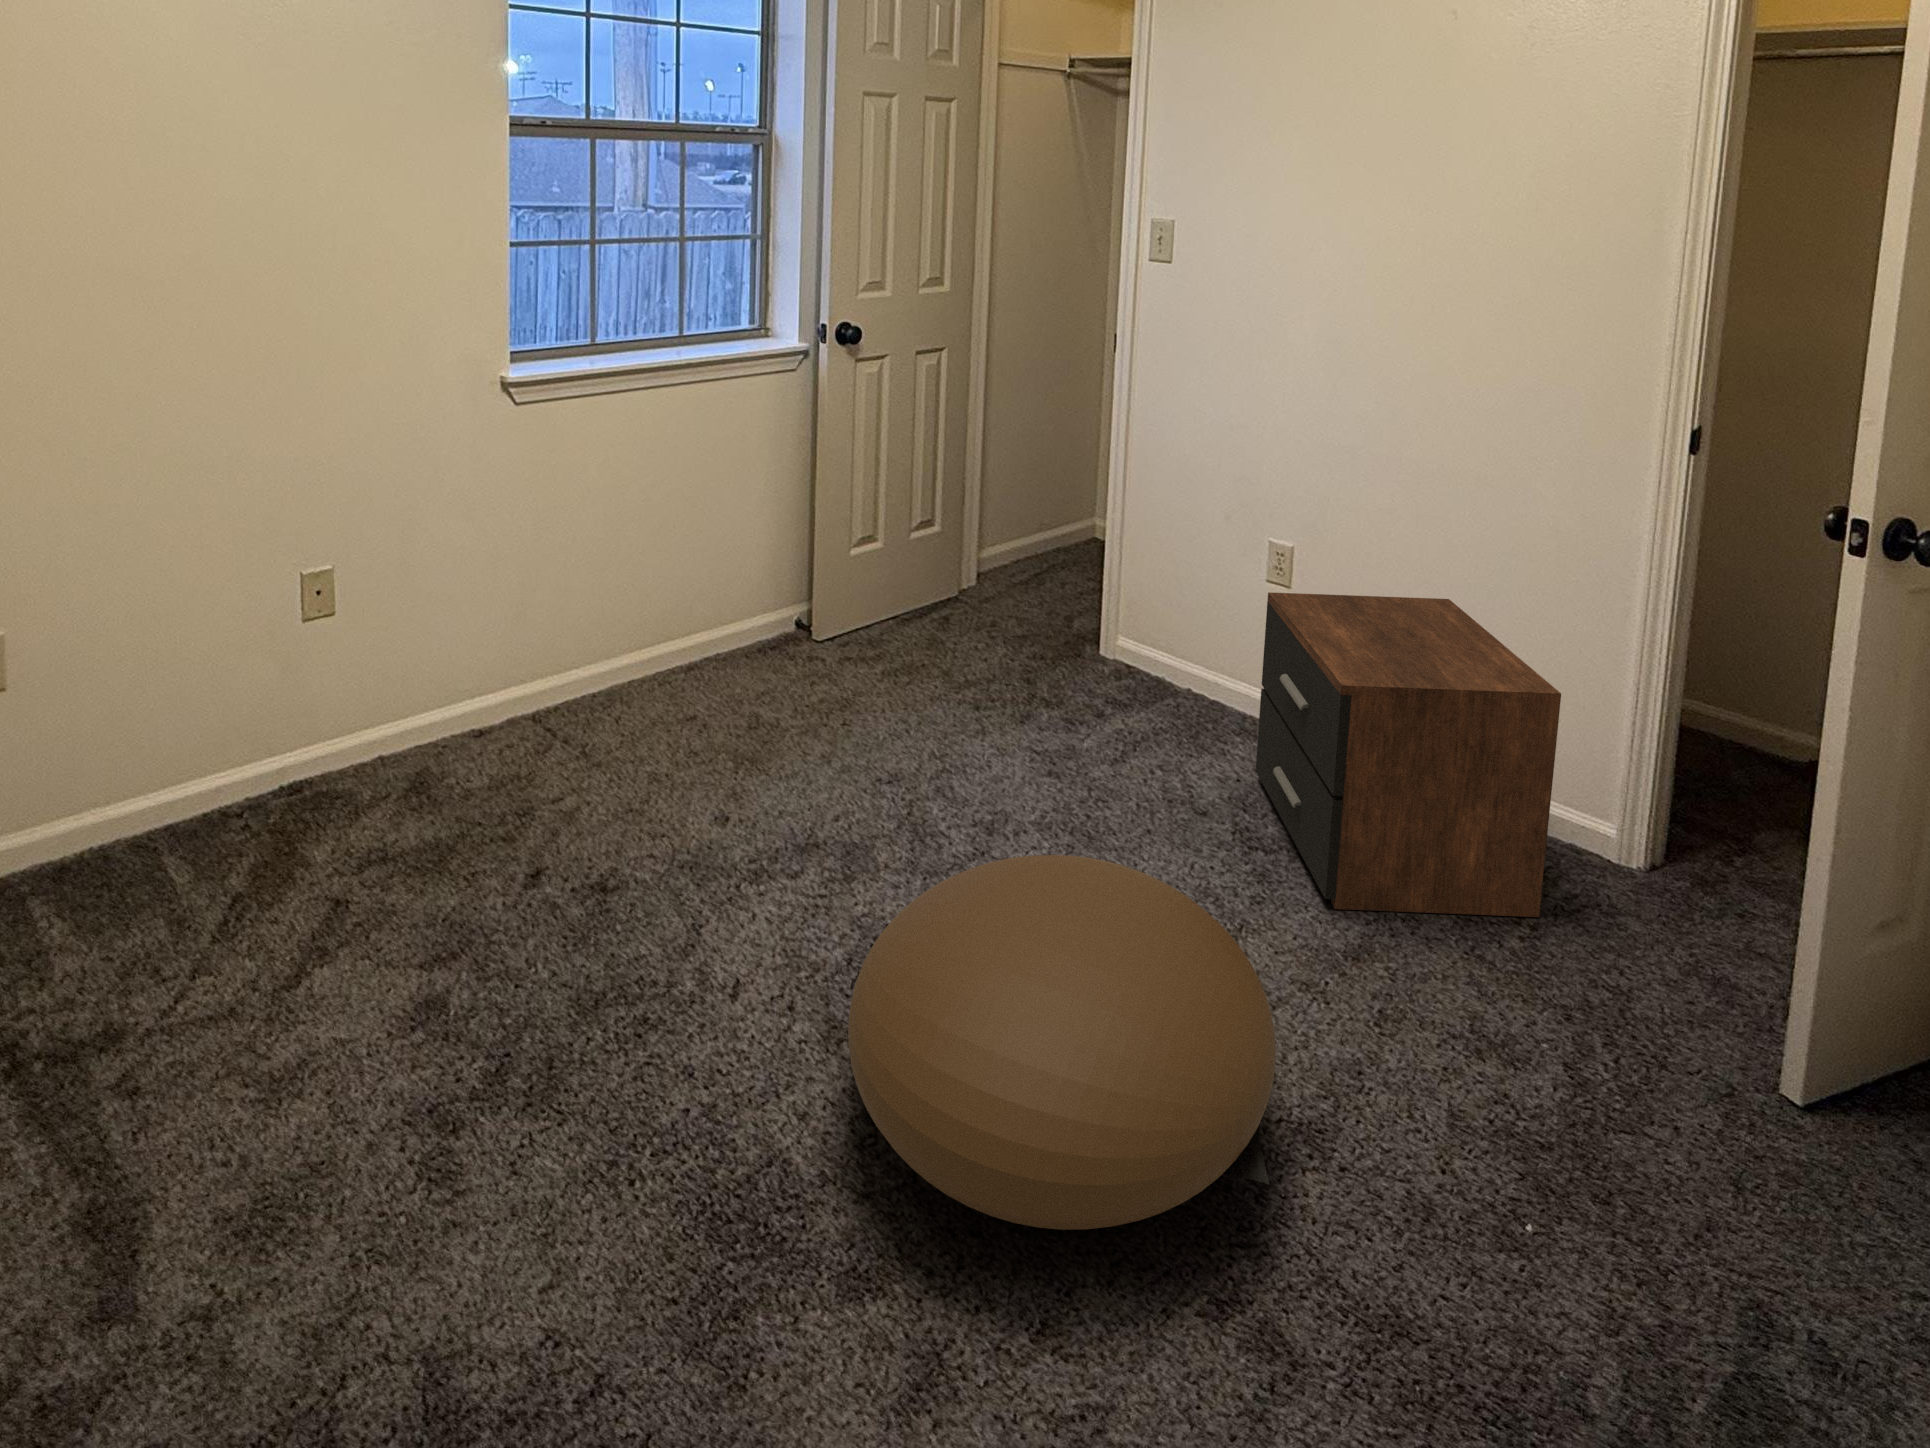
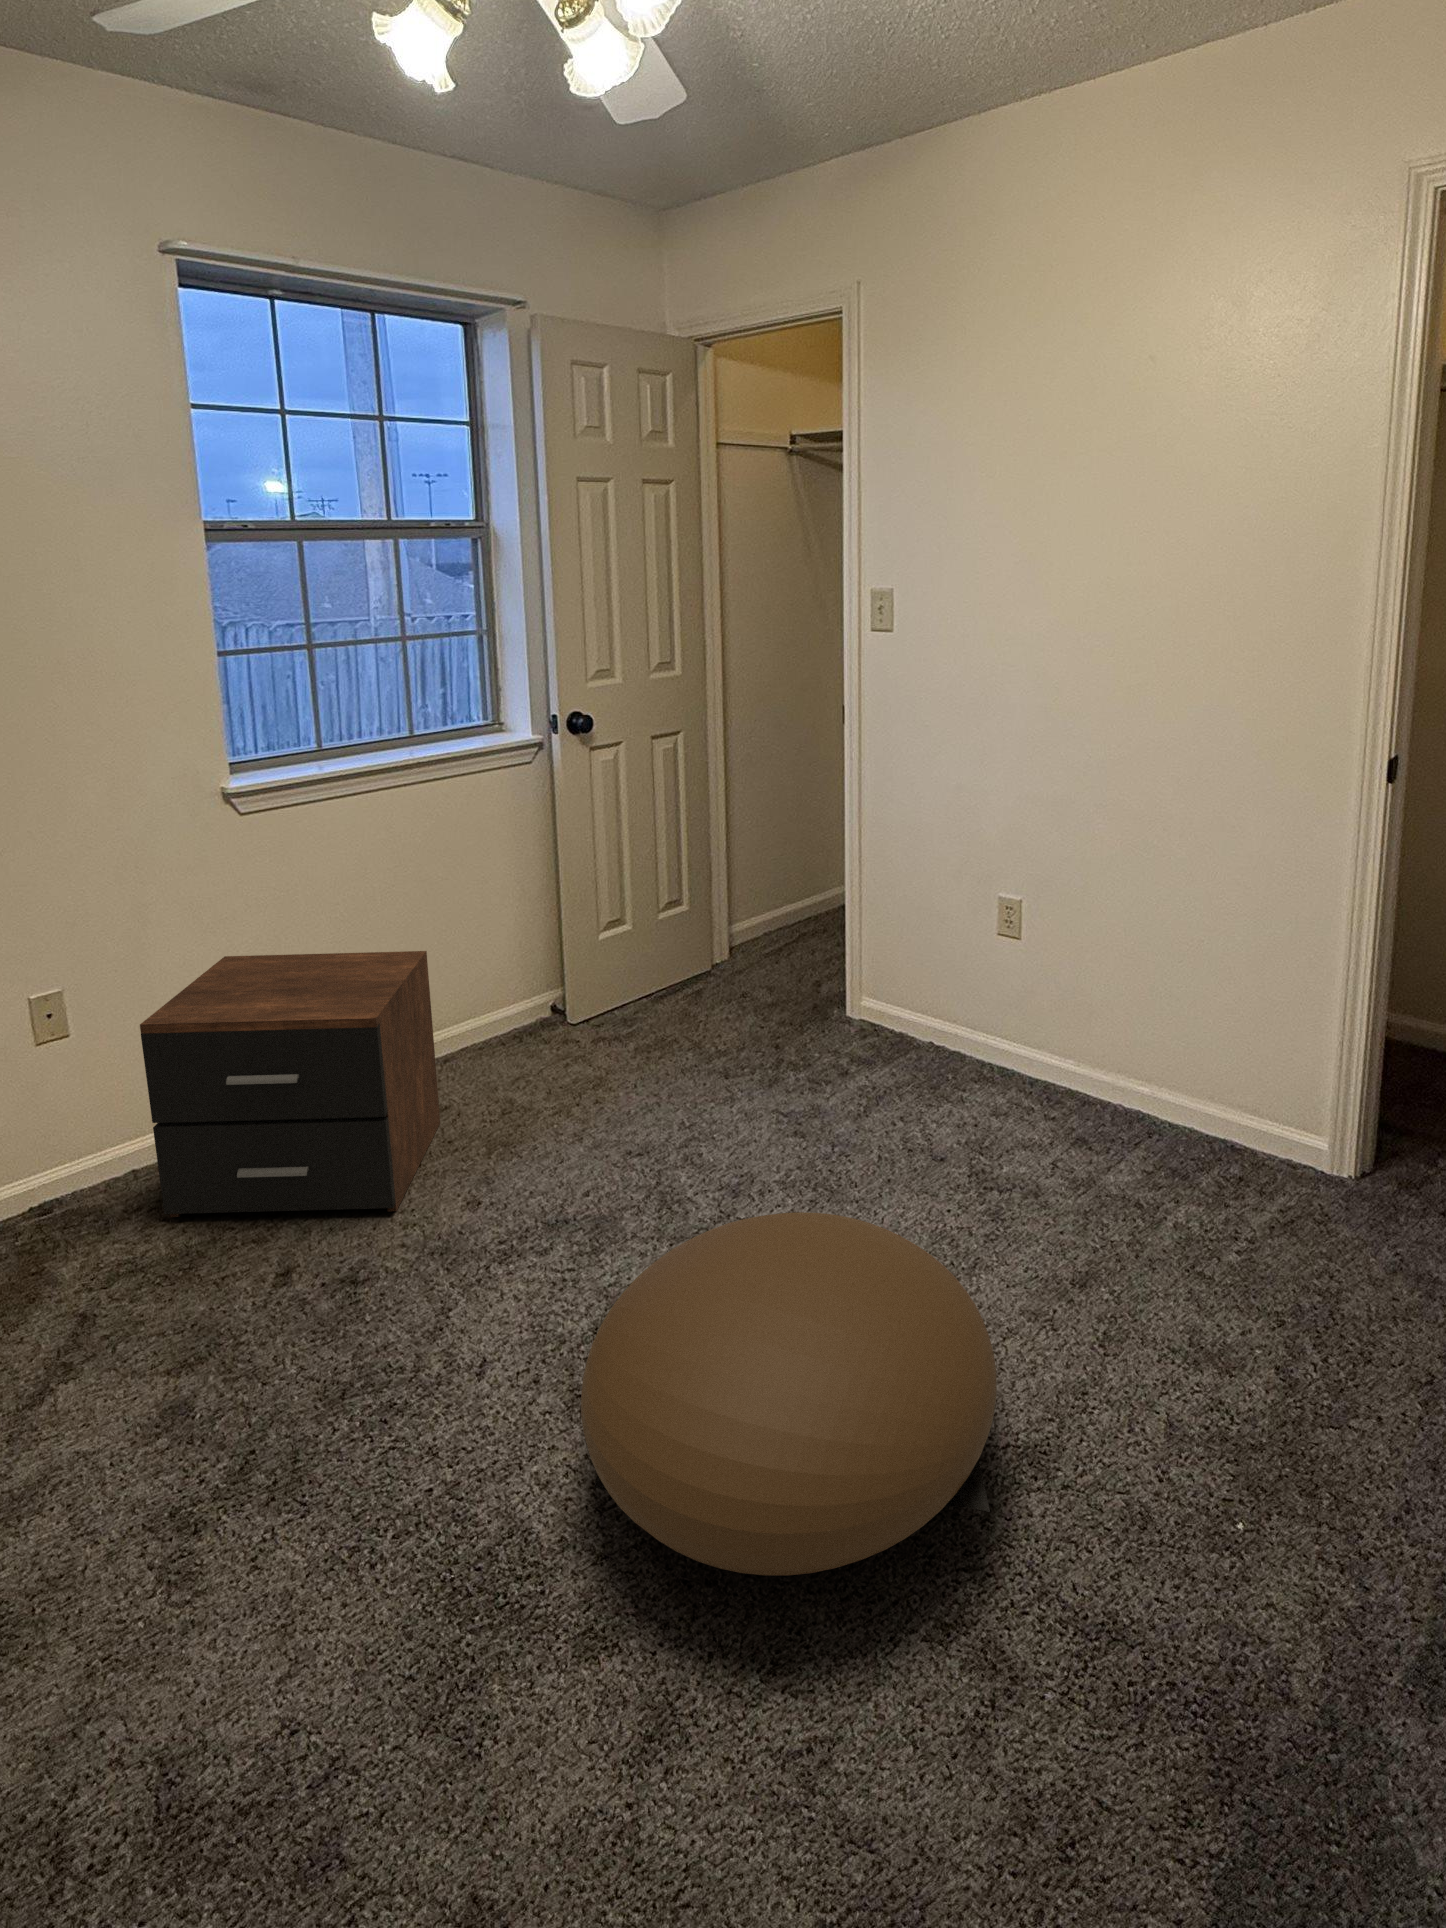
nightstand: present [1256,592,1561,917] -> present [140,951,440,1217]

